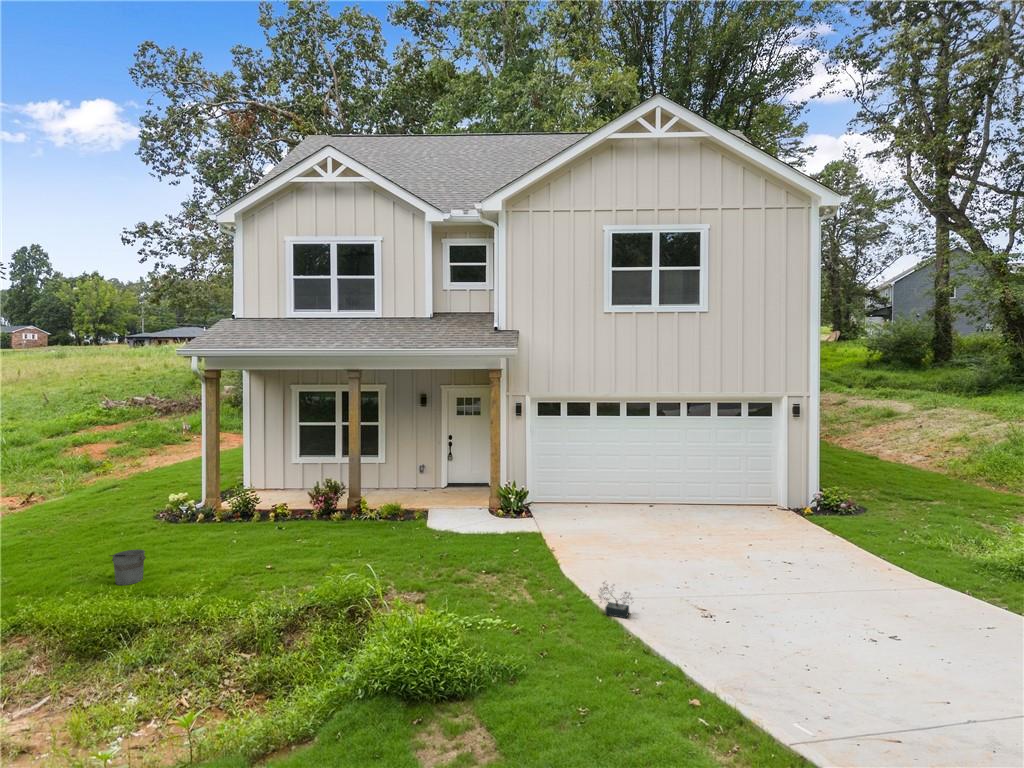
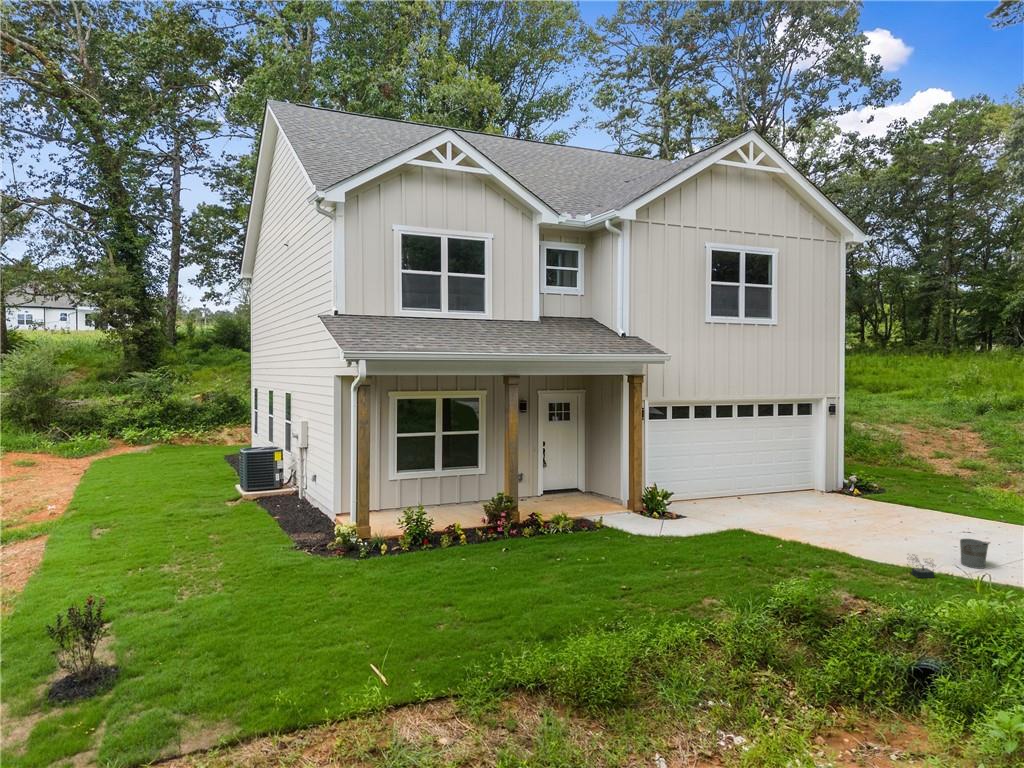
bucket: present [110,549,146,585] -> present [960,539,990,569]

